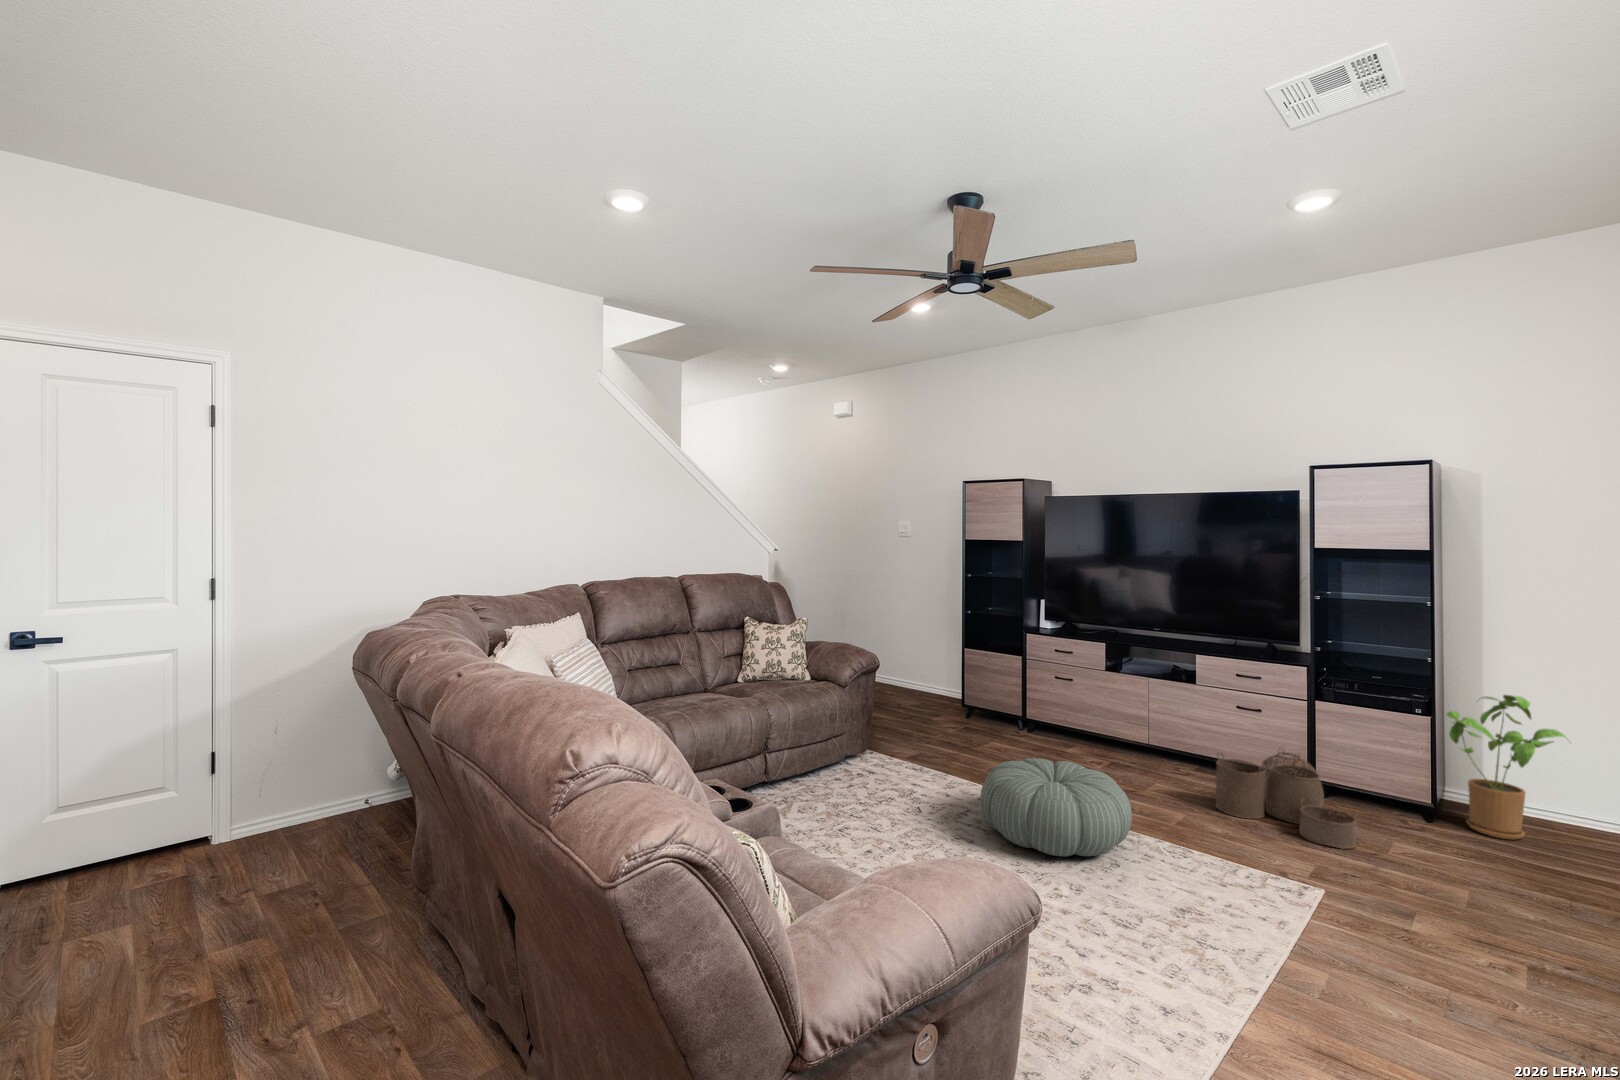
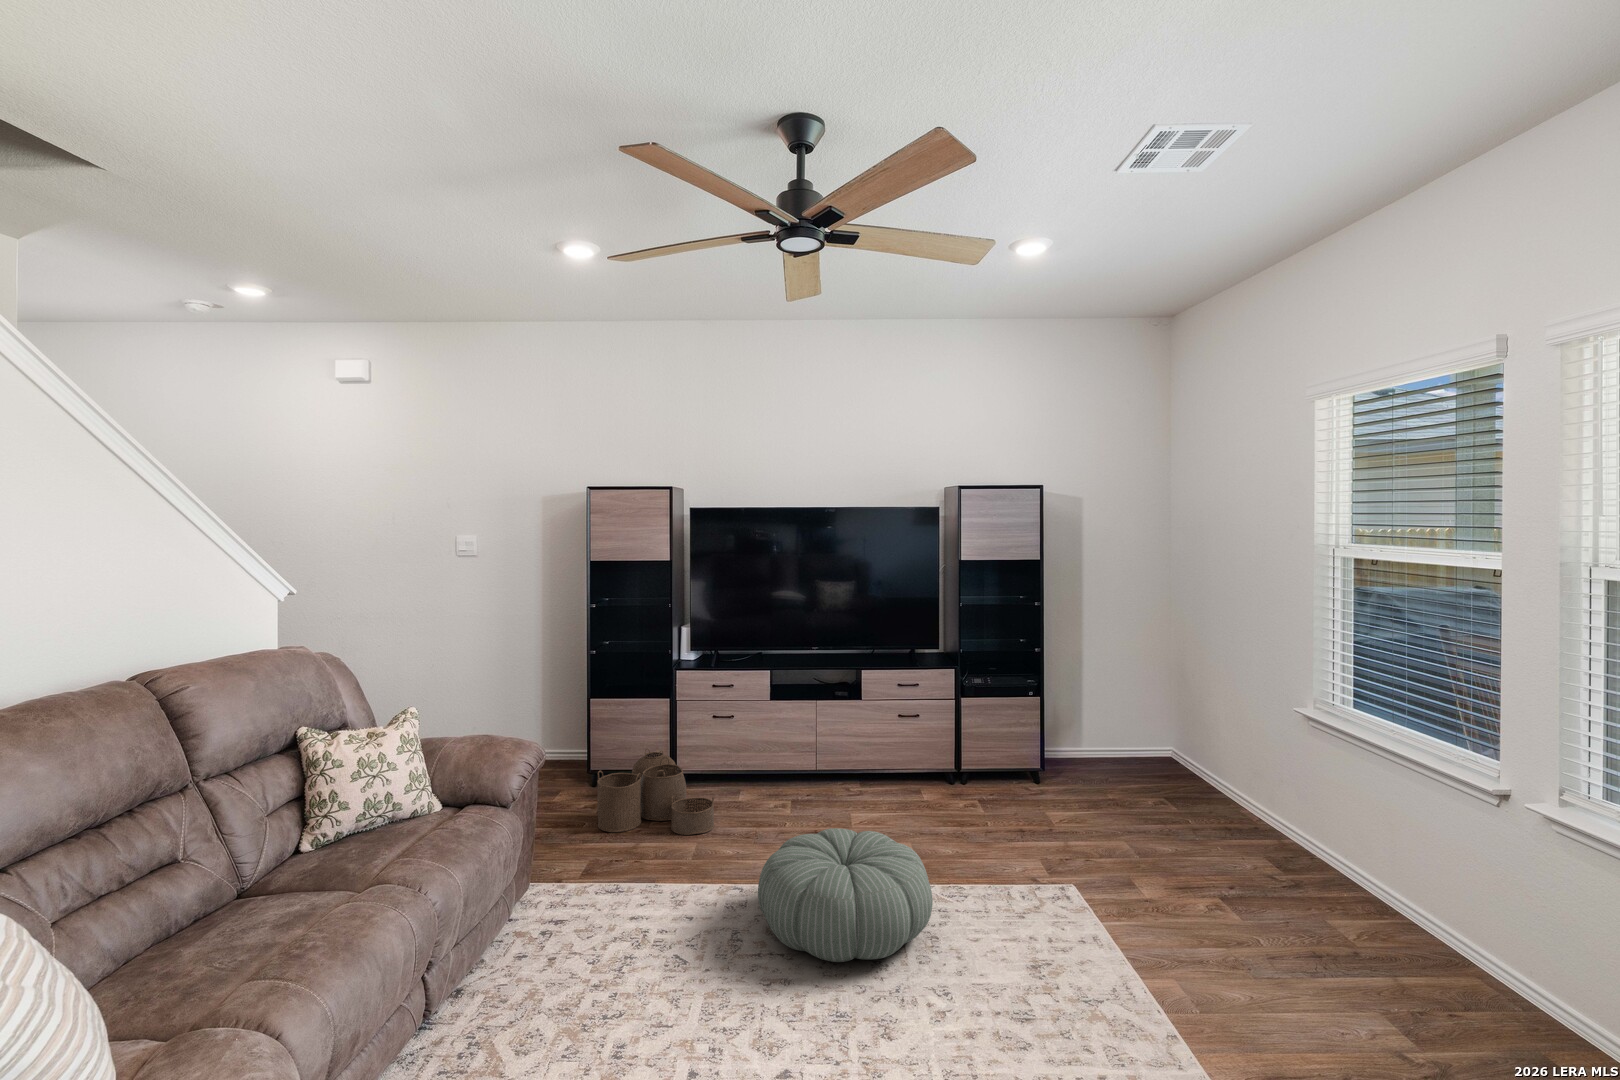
house plant: present [1446,695,1566,840] -> none [1047,669,1120,785]
woven basket: present [1216,748,1357,849] -> present [597,749,714,835]

